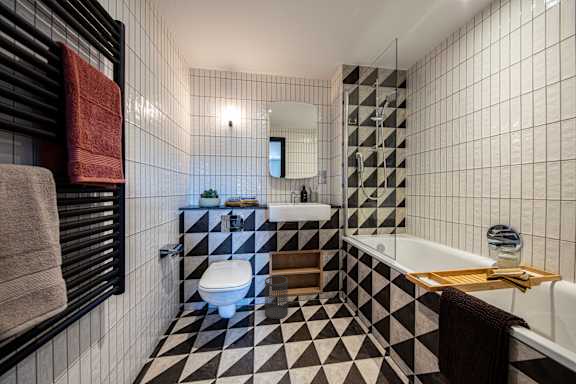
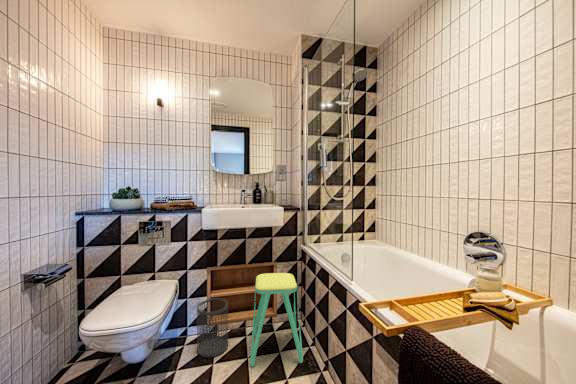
stool: none [305,257,349,327] -> present [250,273,303,367]

